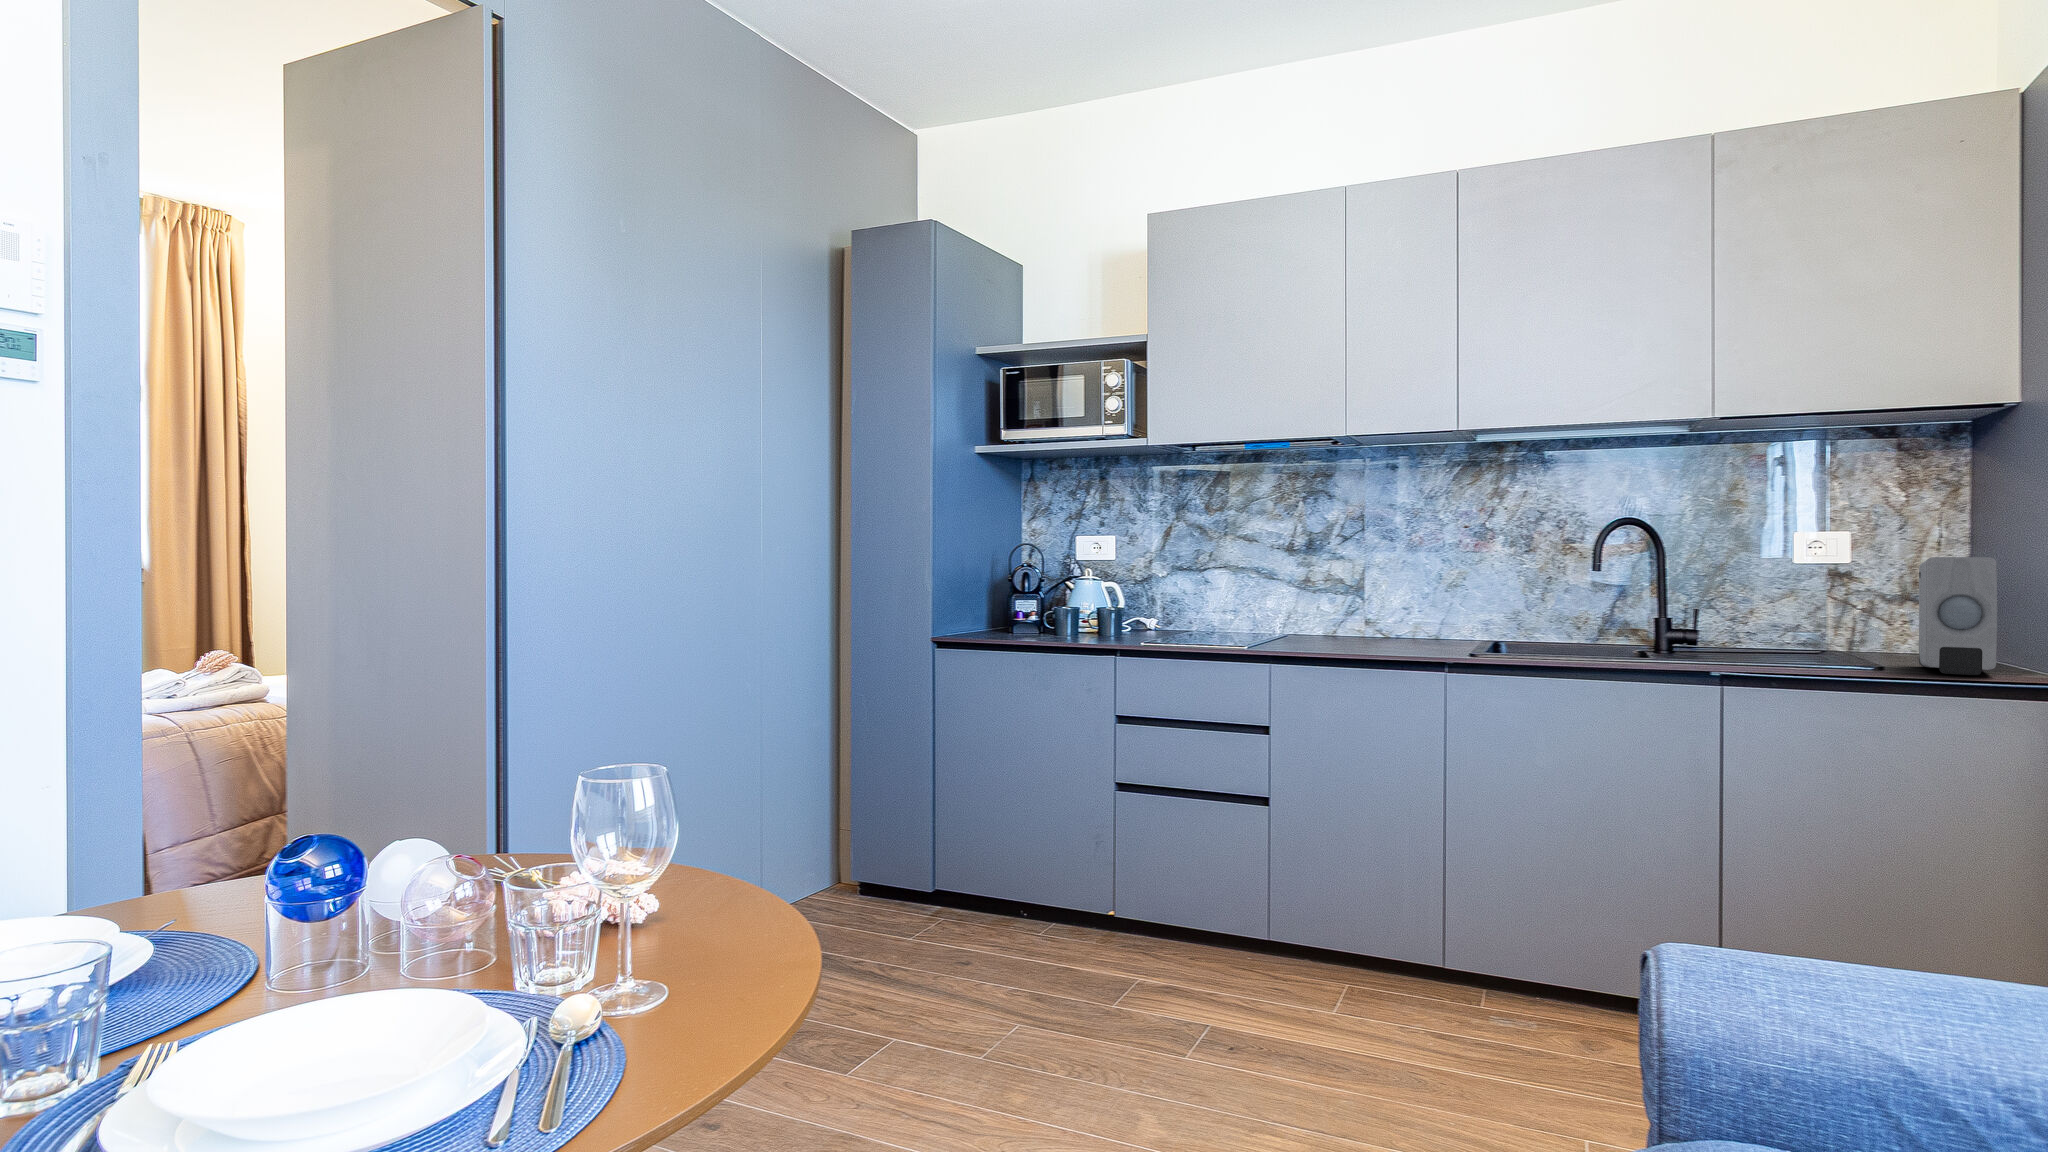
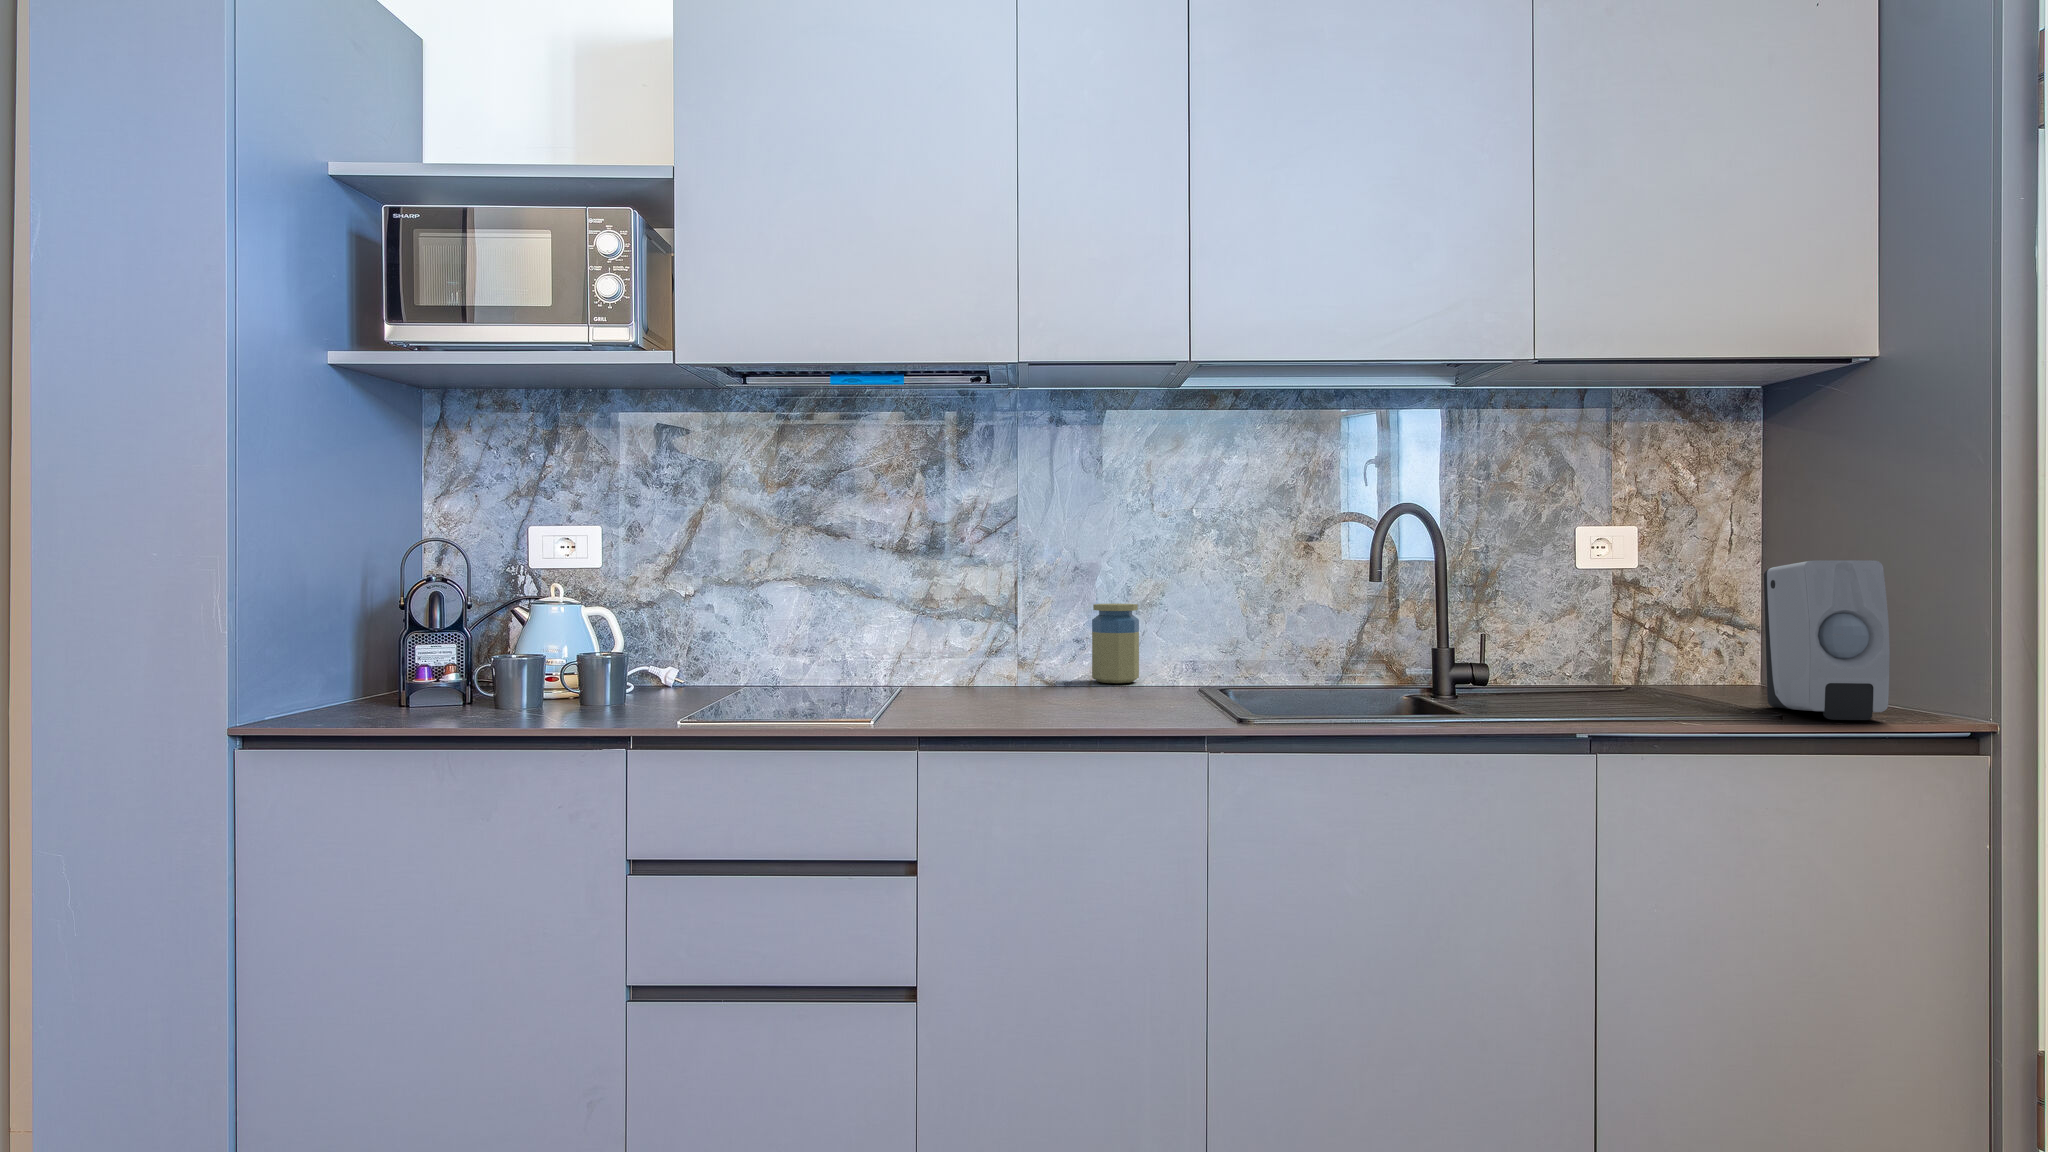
jar: none [1415,585,1448,637] -> present [1092,603,1139,683]

